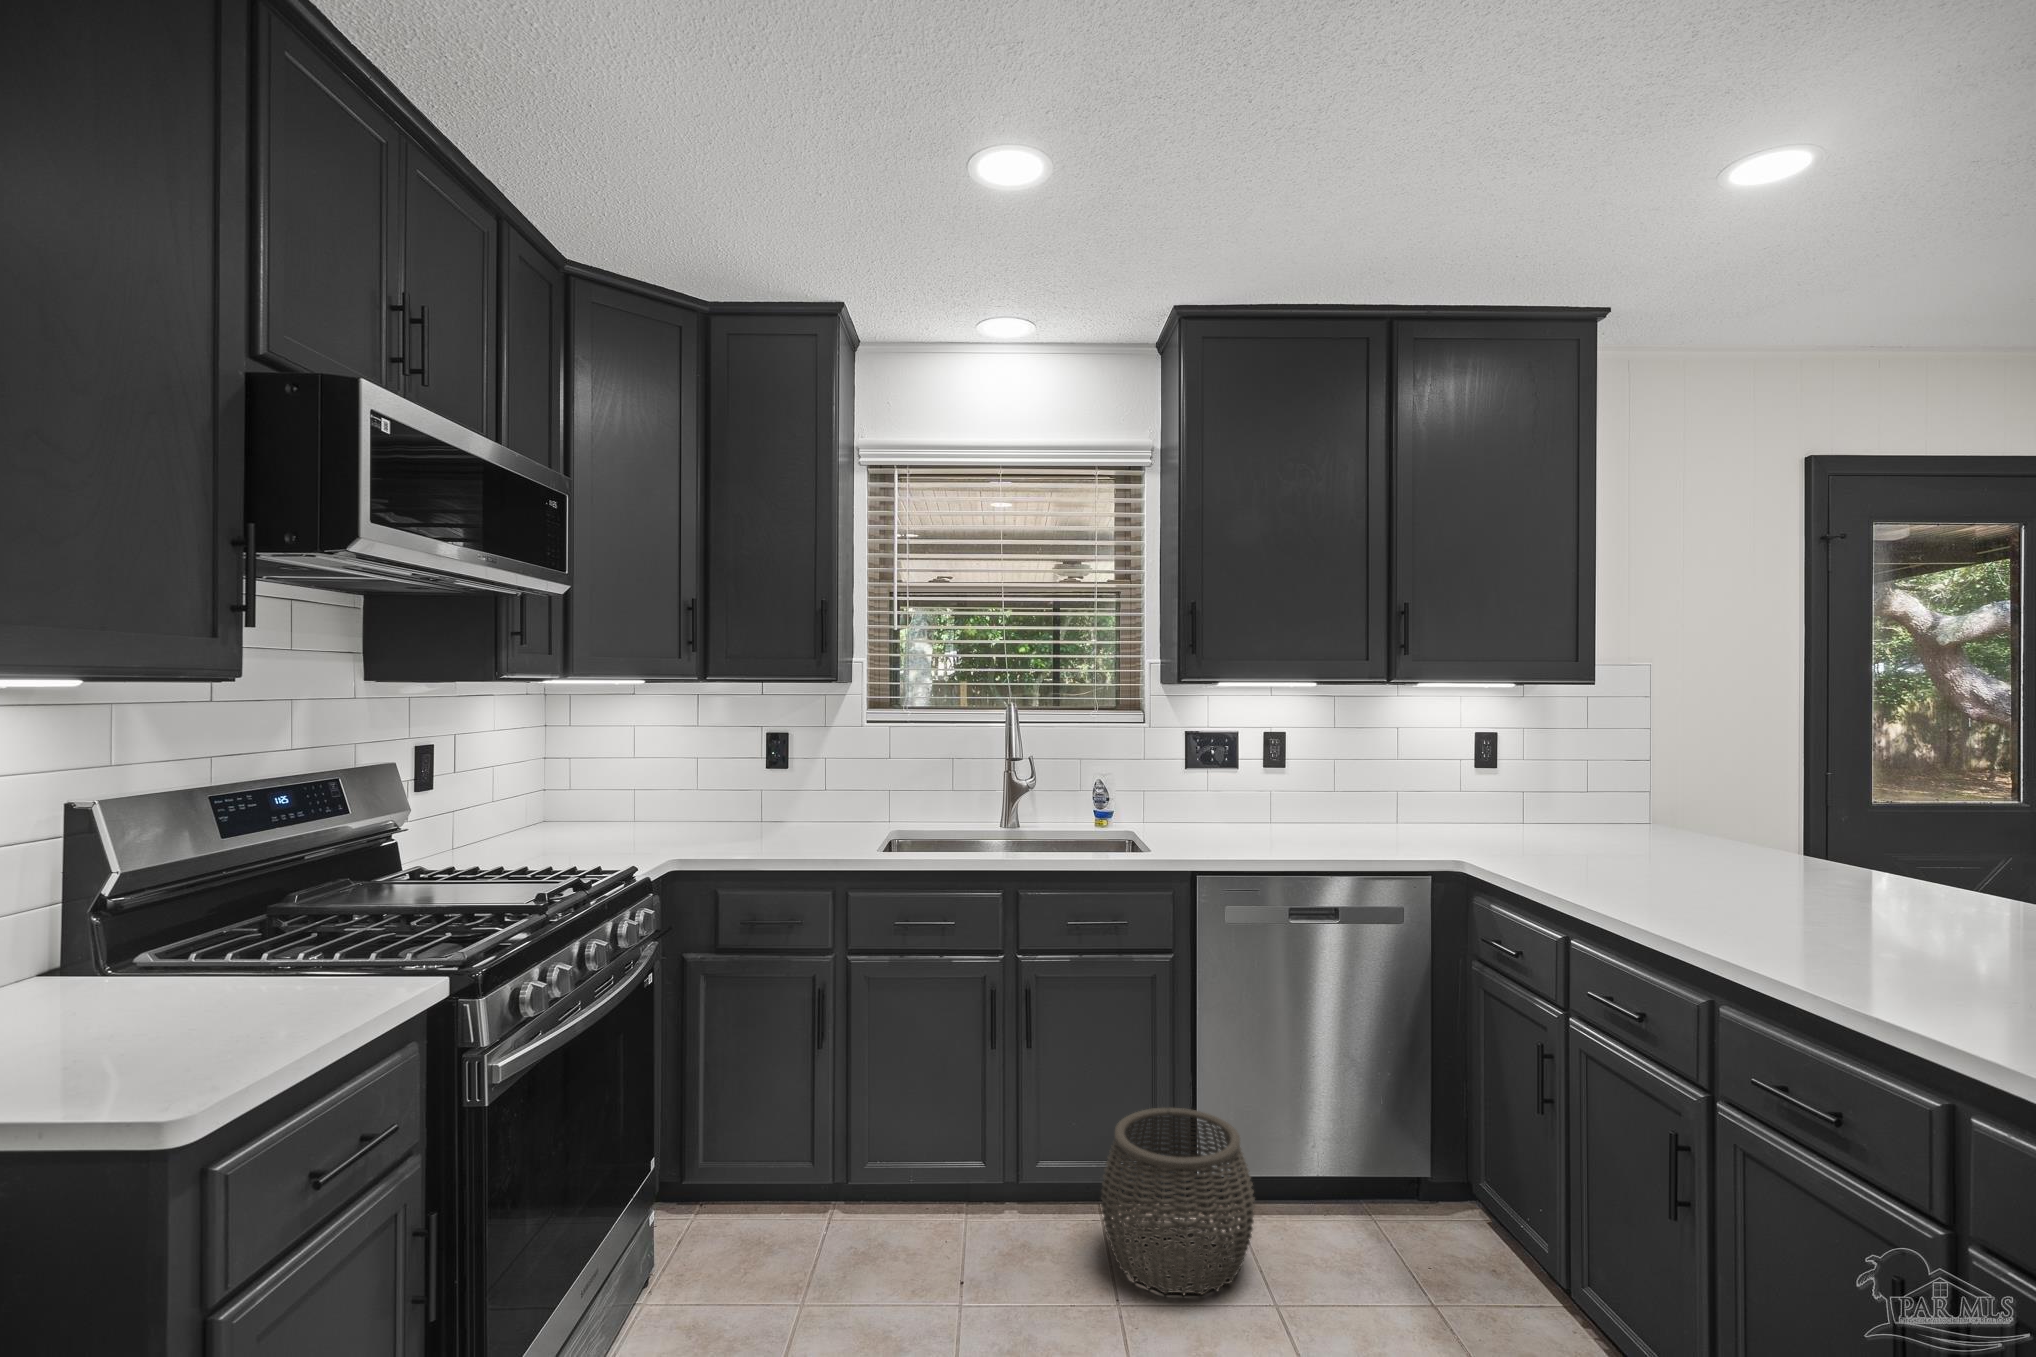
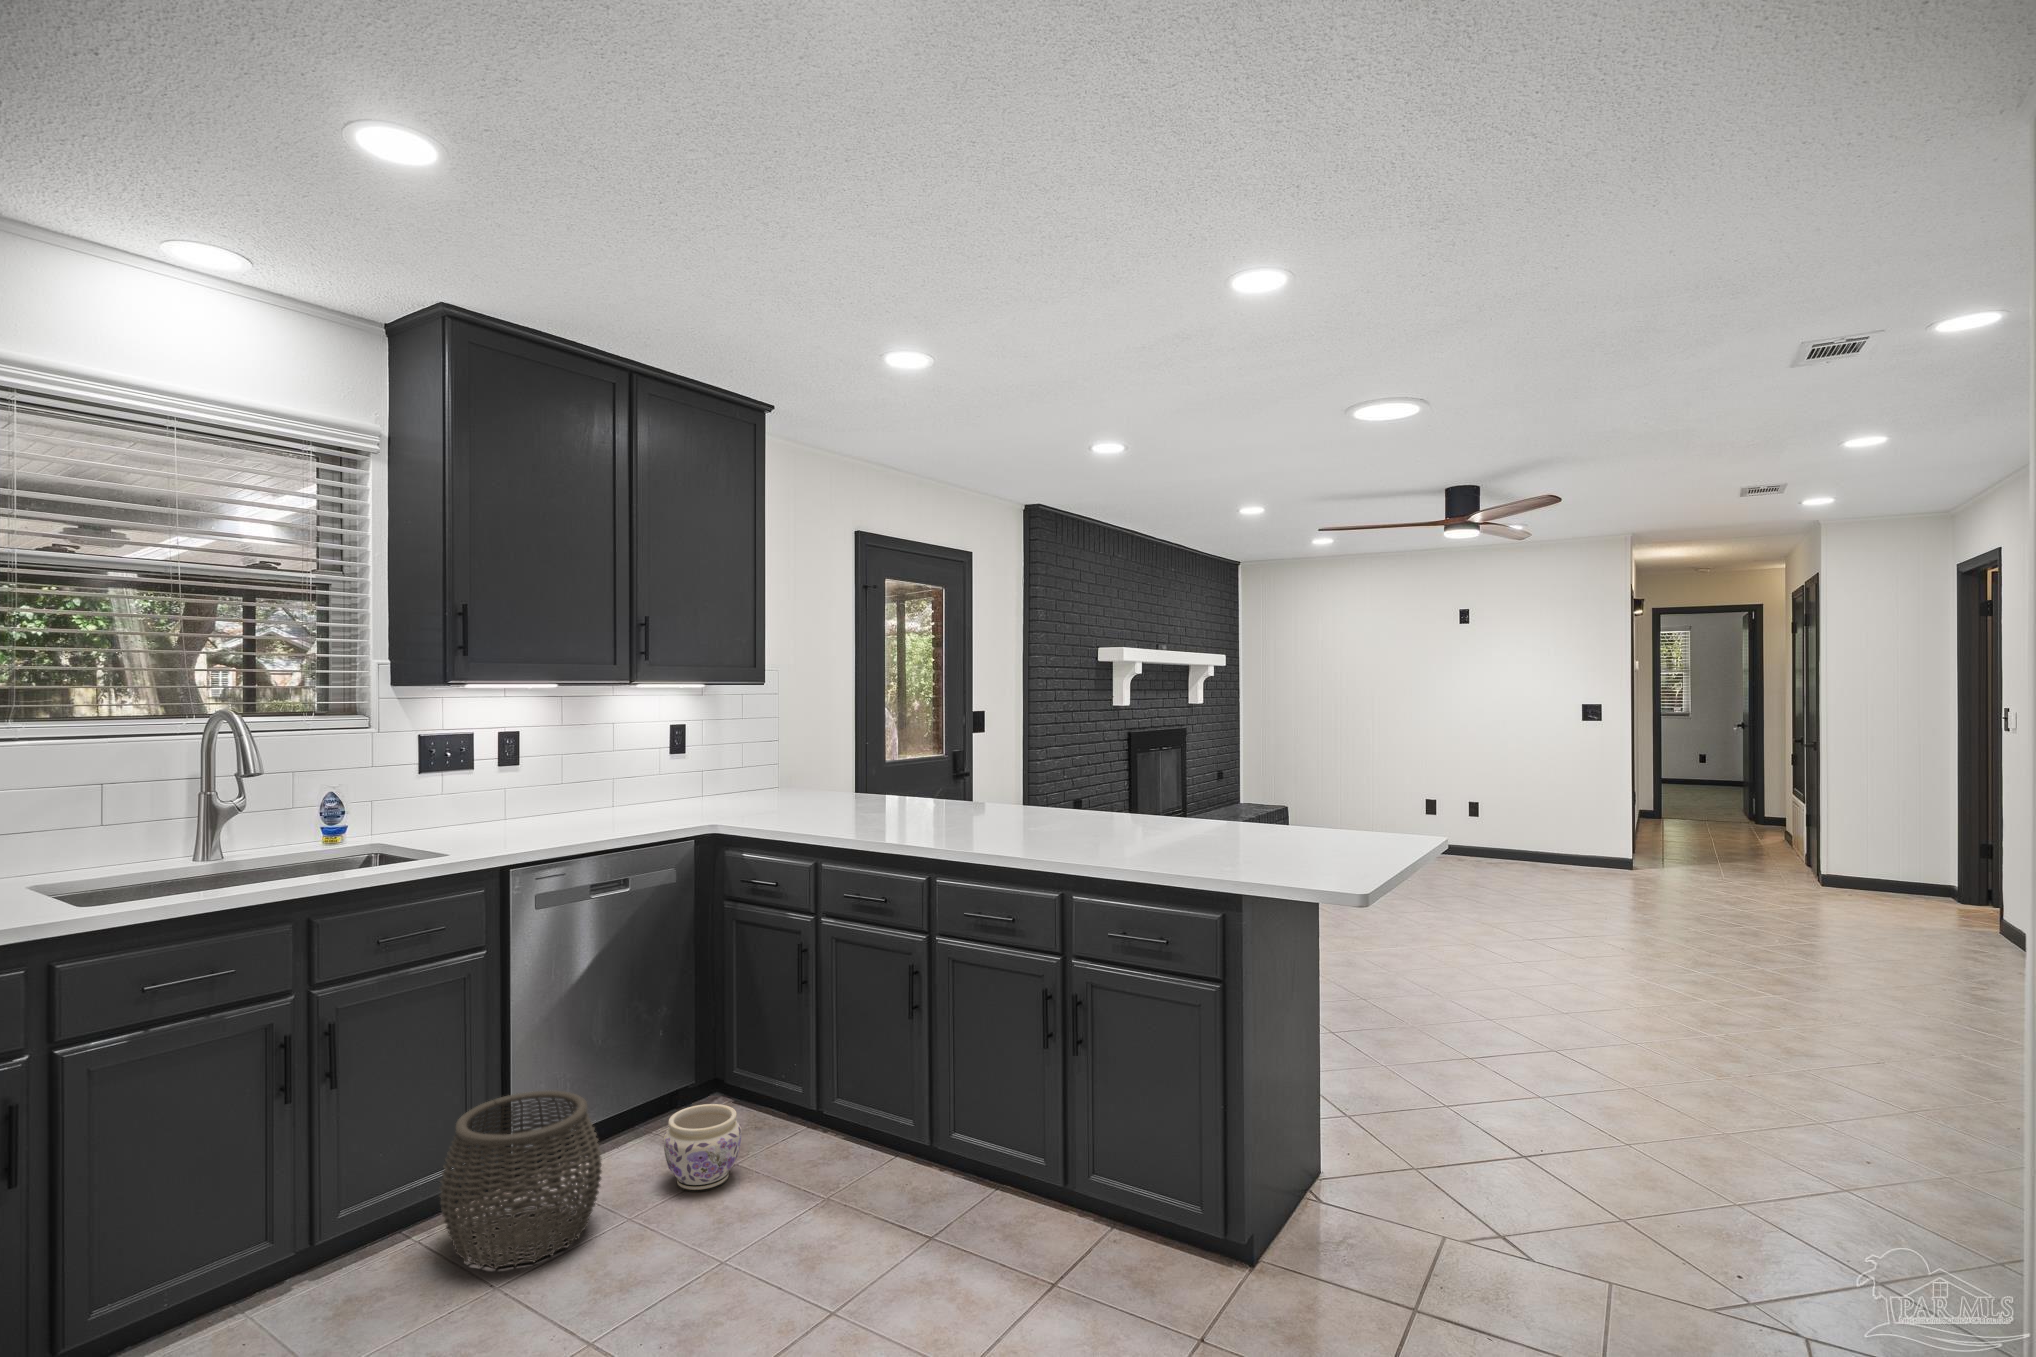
planter: none [1338,1195,1435,1309] -> present [663,1104,742,1192]

